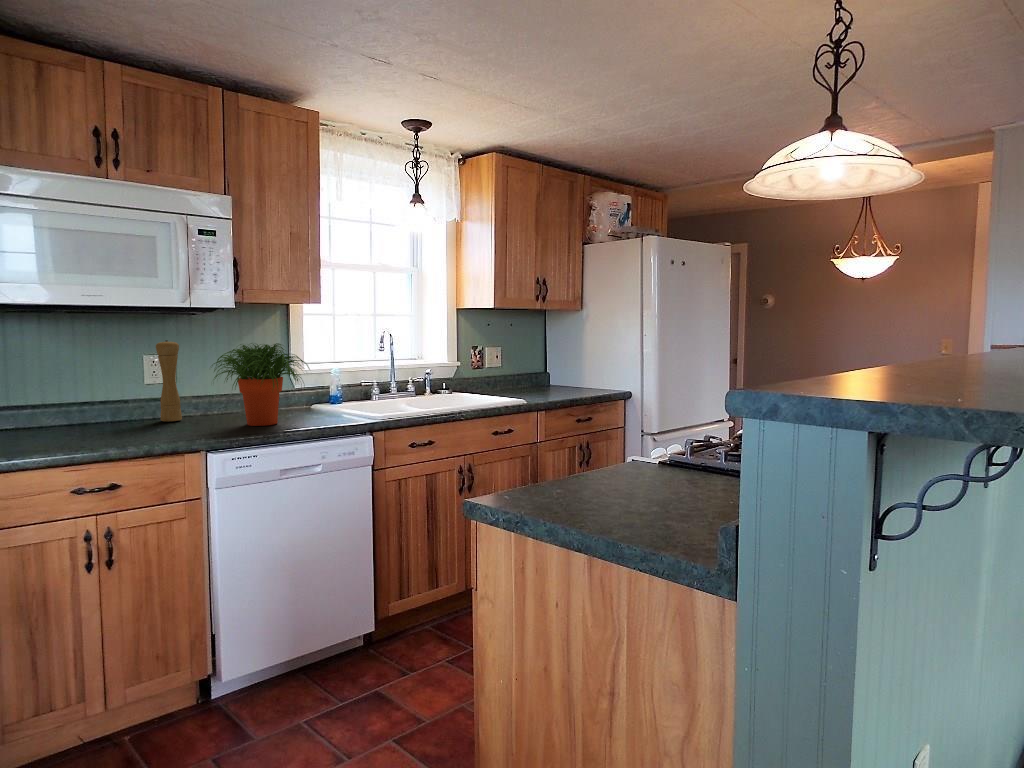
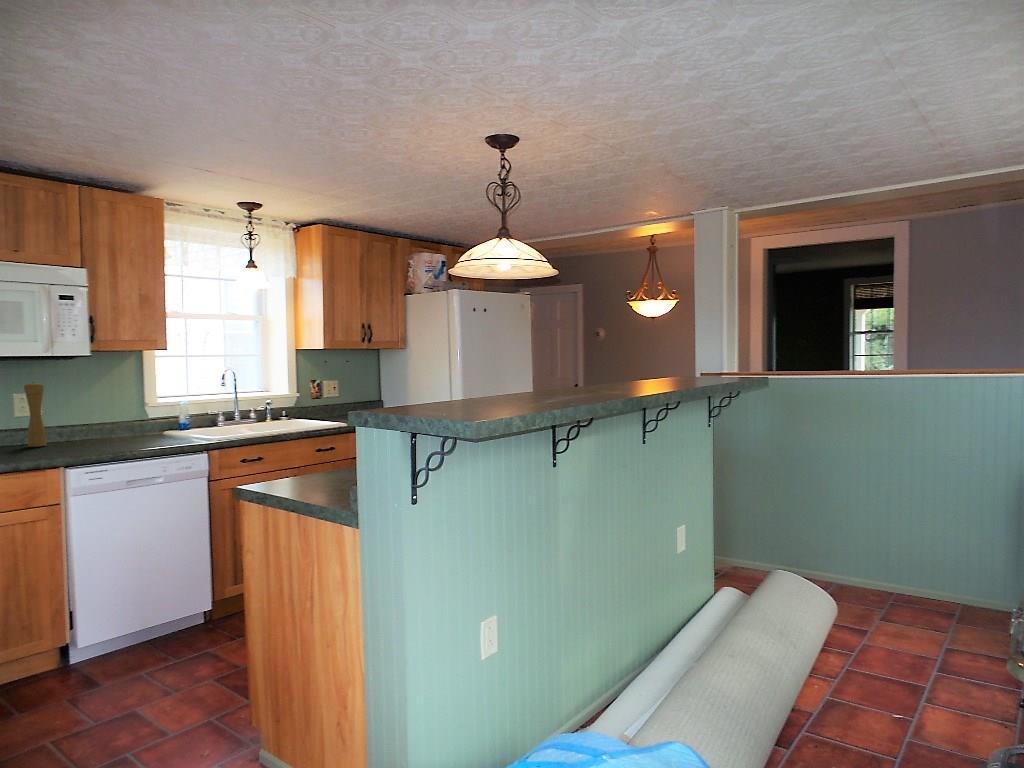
potted plant: present [212,343,310,426] -> none [68,383,155,448]

